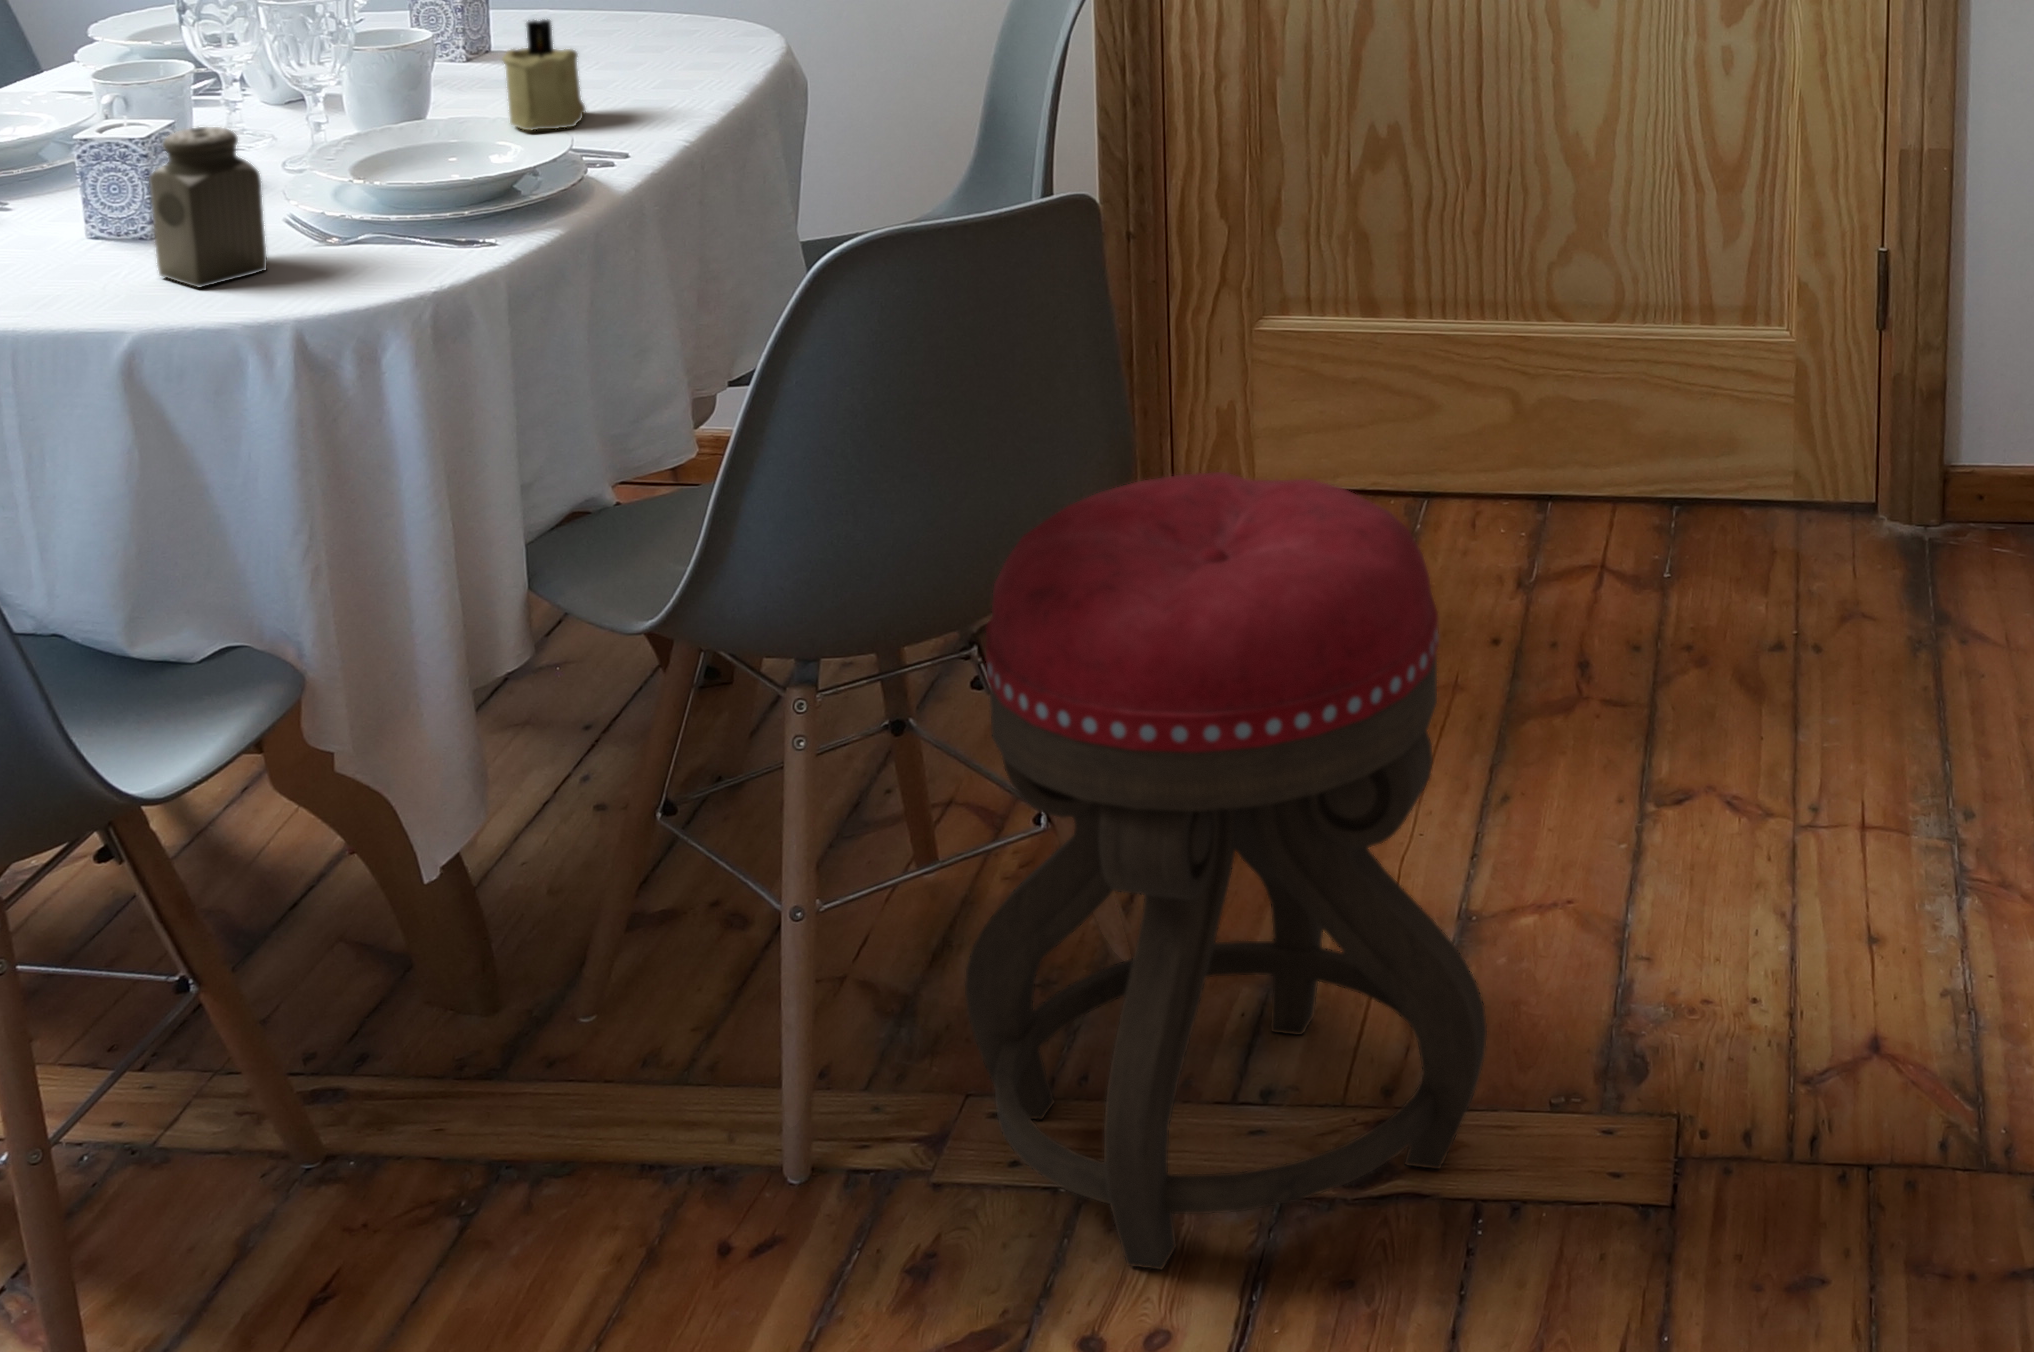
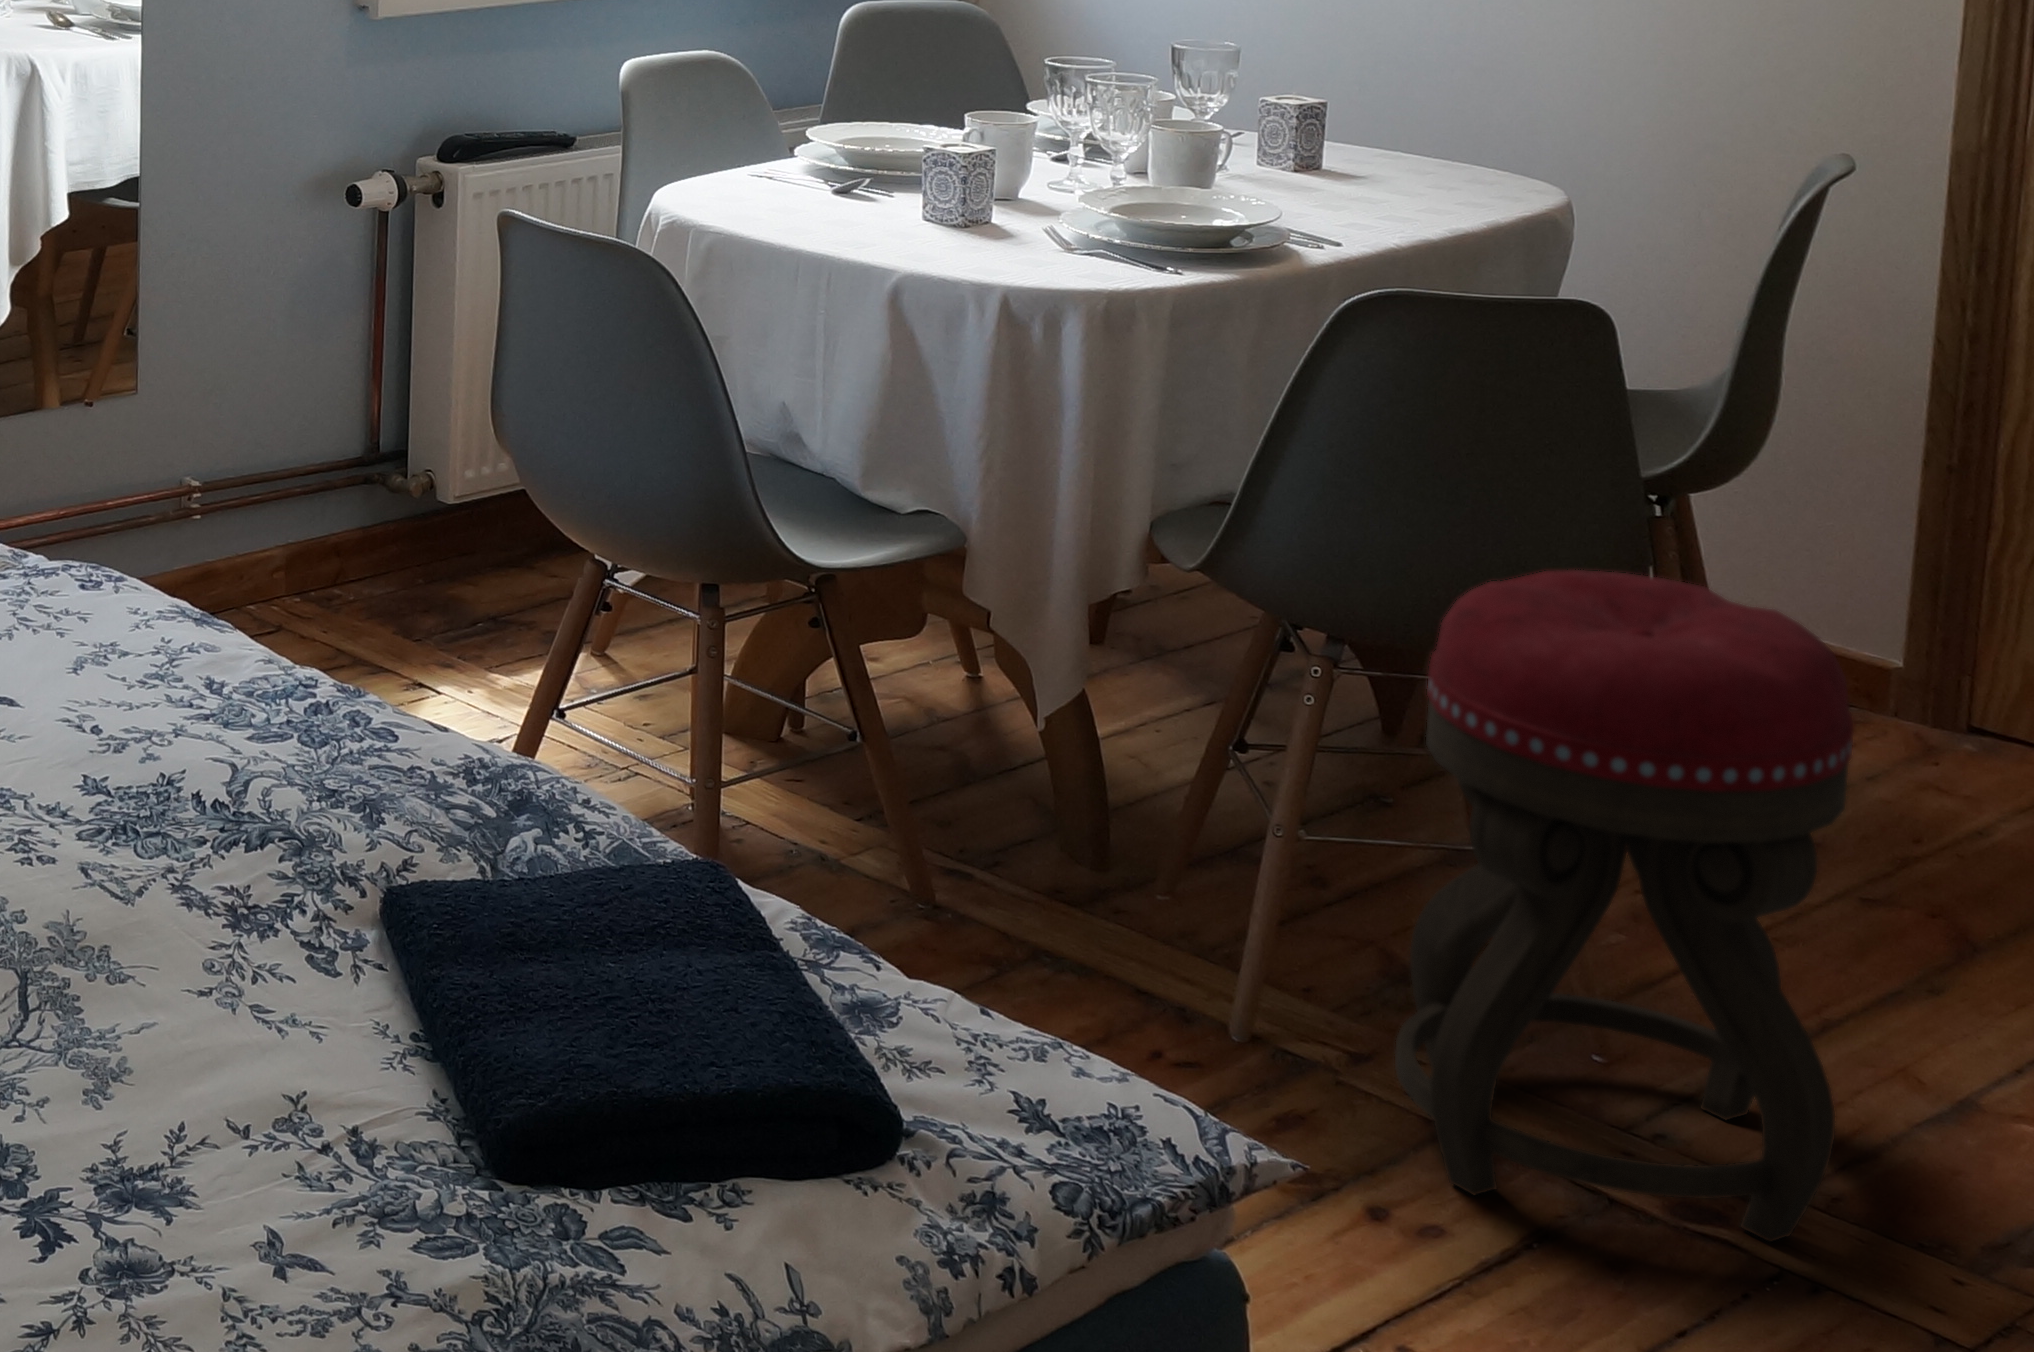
candle: present [502,19,586,130] -> none [1257,131,1322,220]
salt shaker: present [149,127,267,288] -> none [940,148,1012,257]

